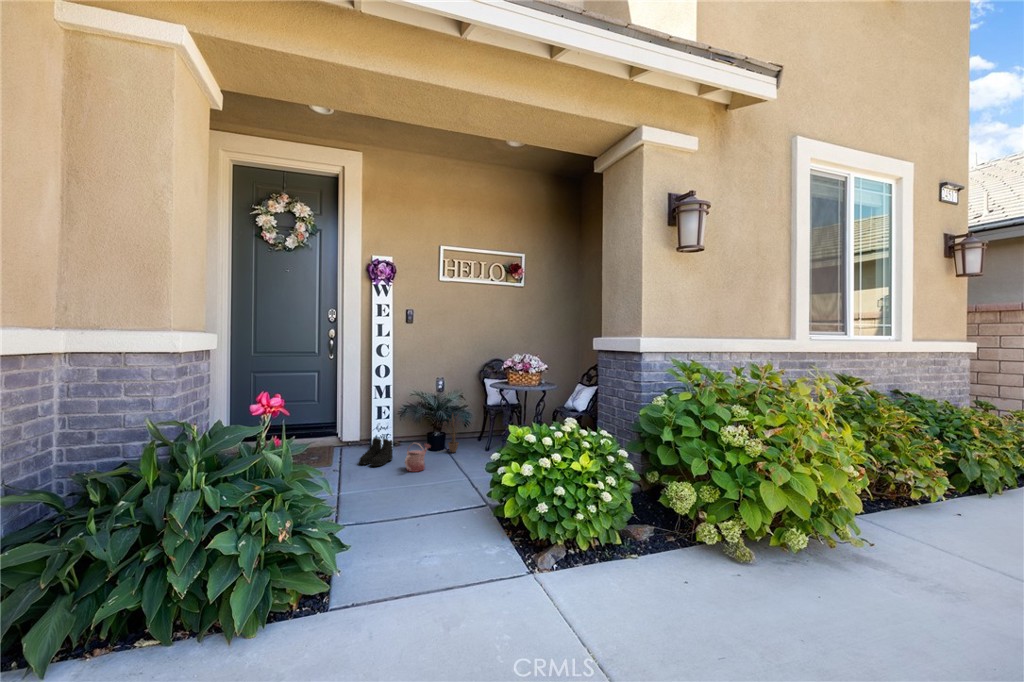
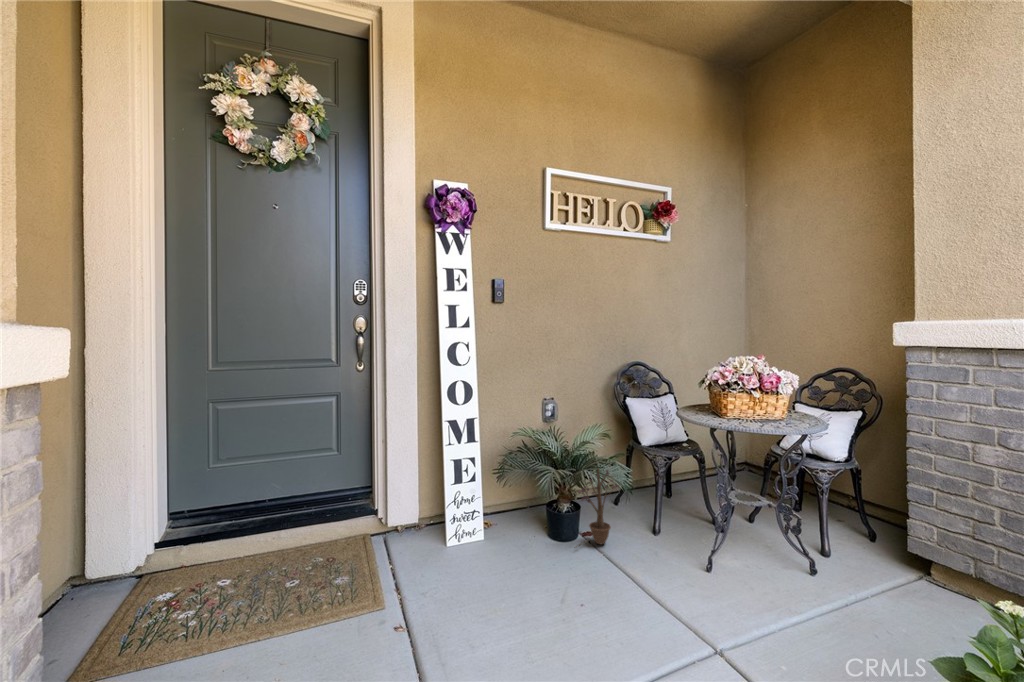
boots: present [359,438,393,466] -> none [438,530,500,602]
watering can: present [405,444,430,472] -> none [542,544,584,619]

